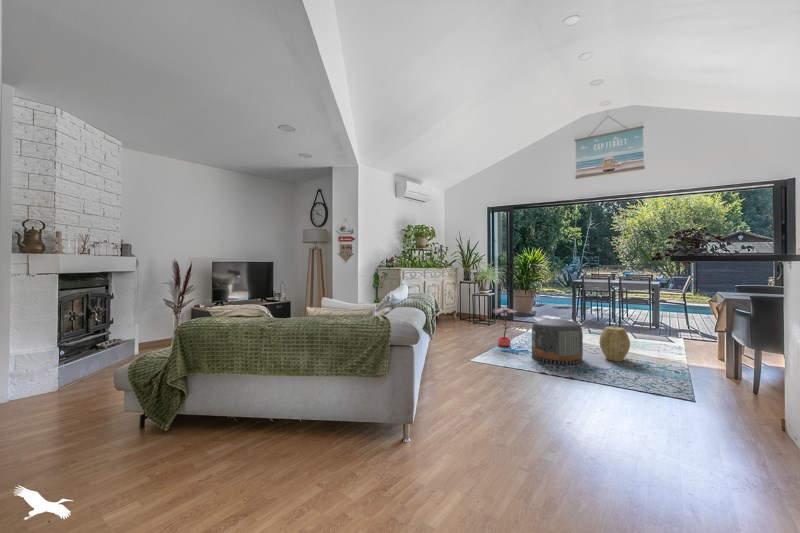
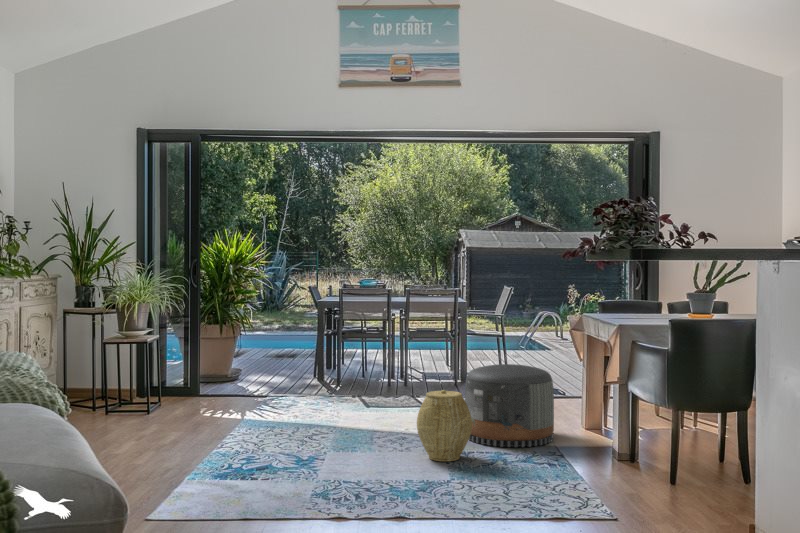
potted plant: present [492,308,517,346] -> none [179,369,245,462]
pouf: present [532,319,583,365] -> present [465,364,554,447]

